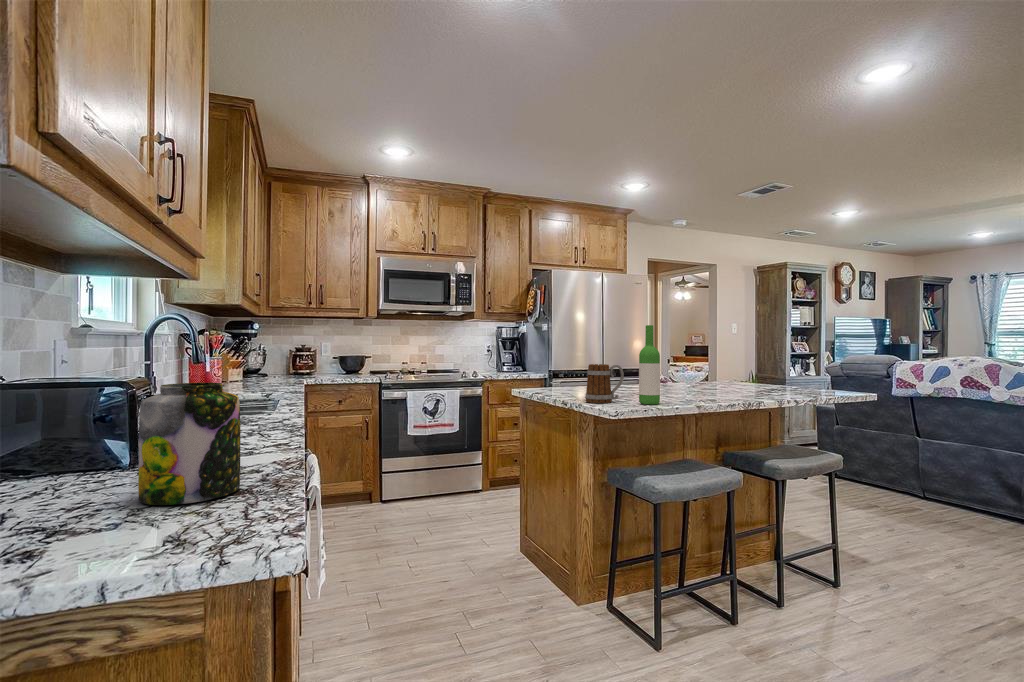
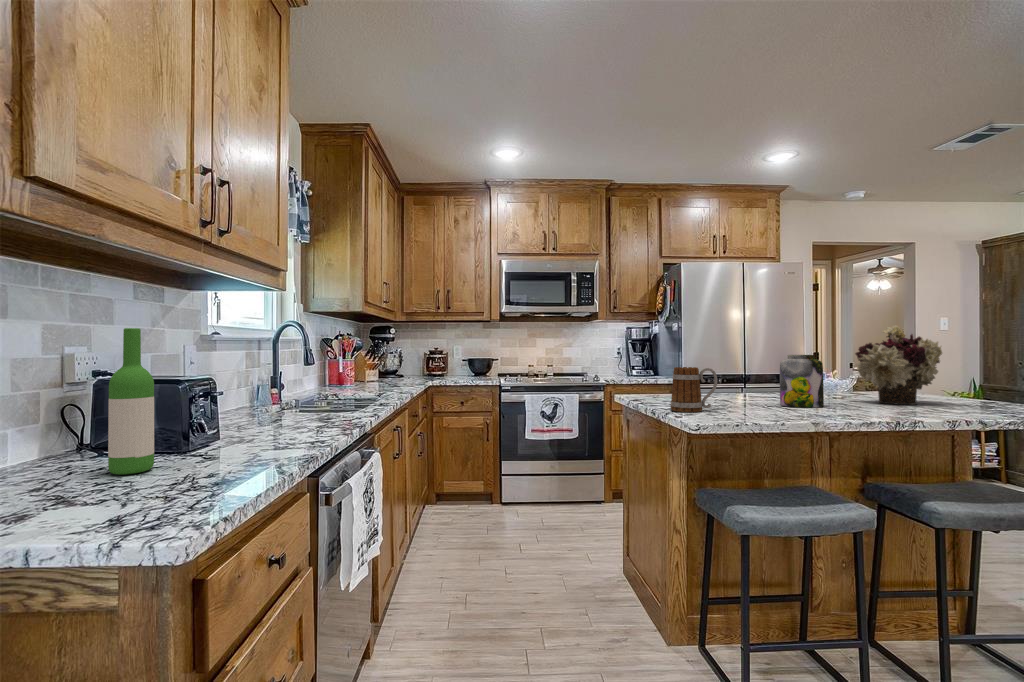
wine bottle: present [639,325,660,405] -> present [108,328,154,475]
flower arrangement: none [708,331,768,393] -> present [855,326,942,405]
jar: present [138,383,241,505] -> present [780,355,824,408]

